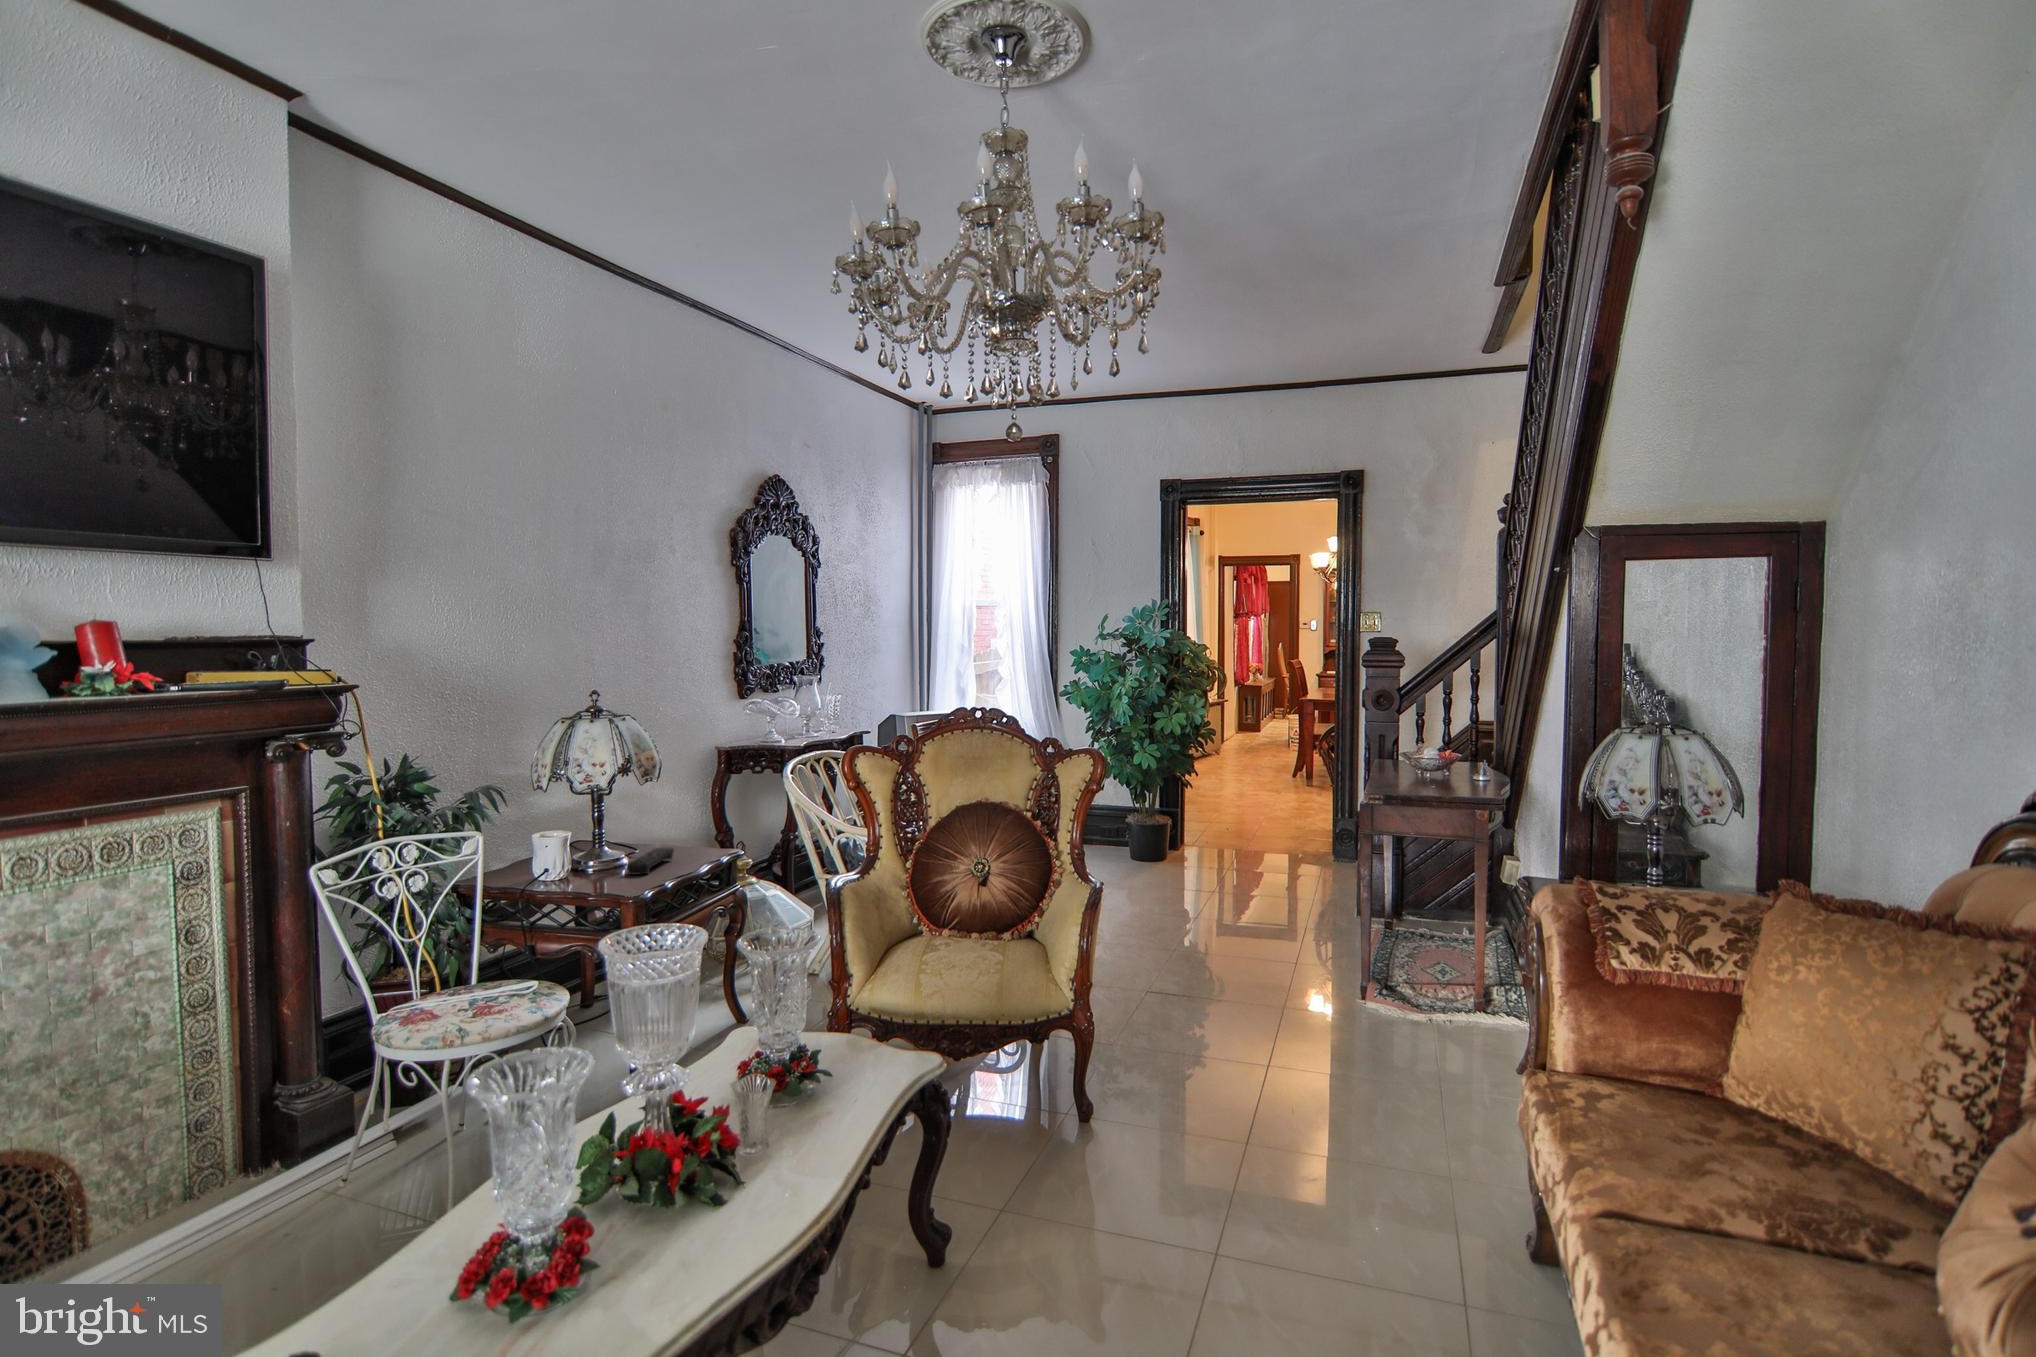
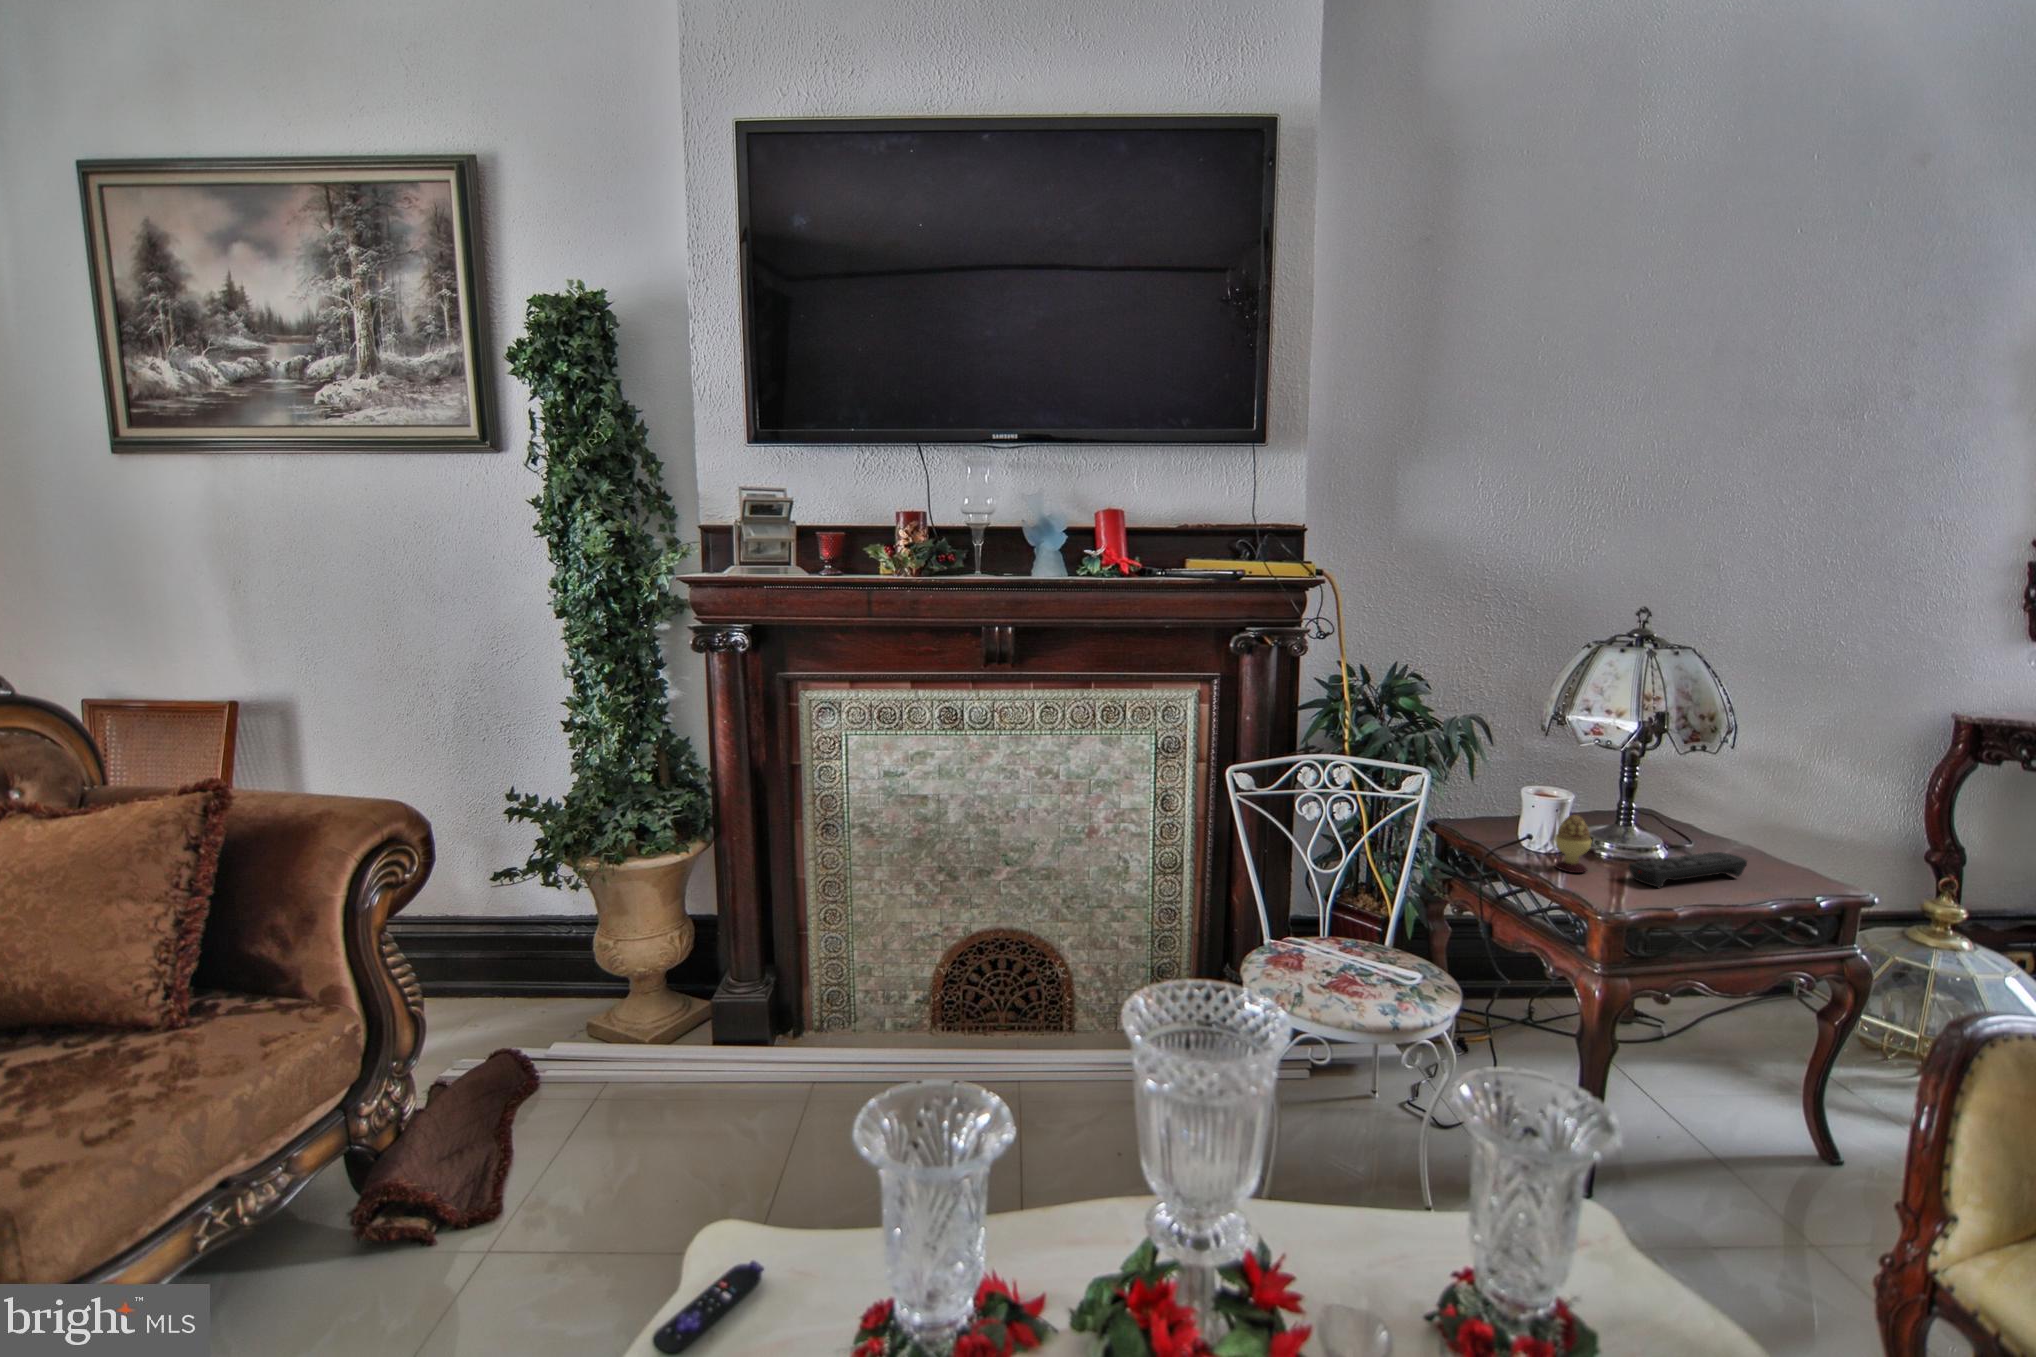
decorative egg: none [578,841,603,882] -> present [1555,815,1591,873]

